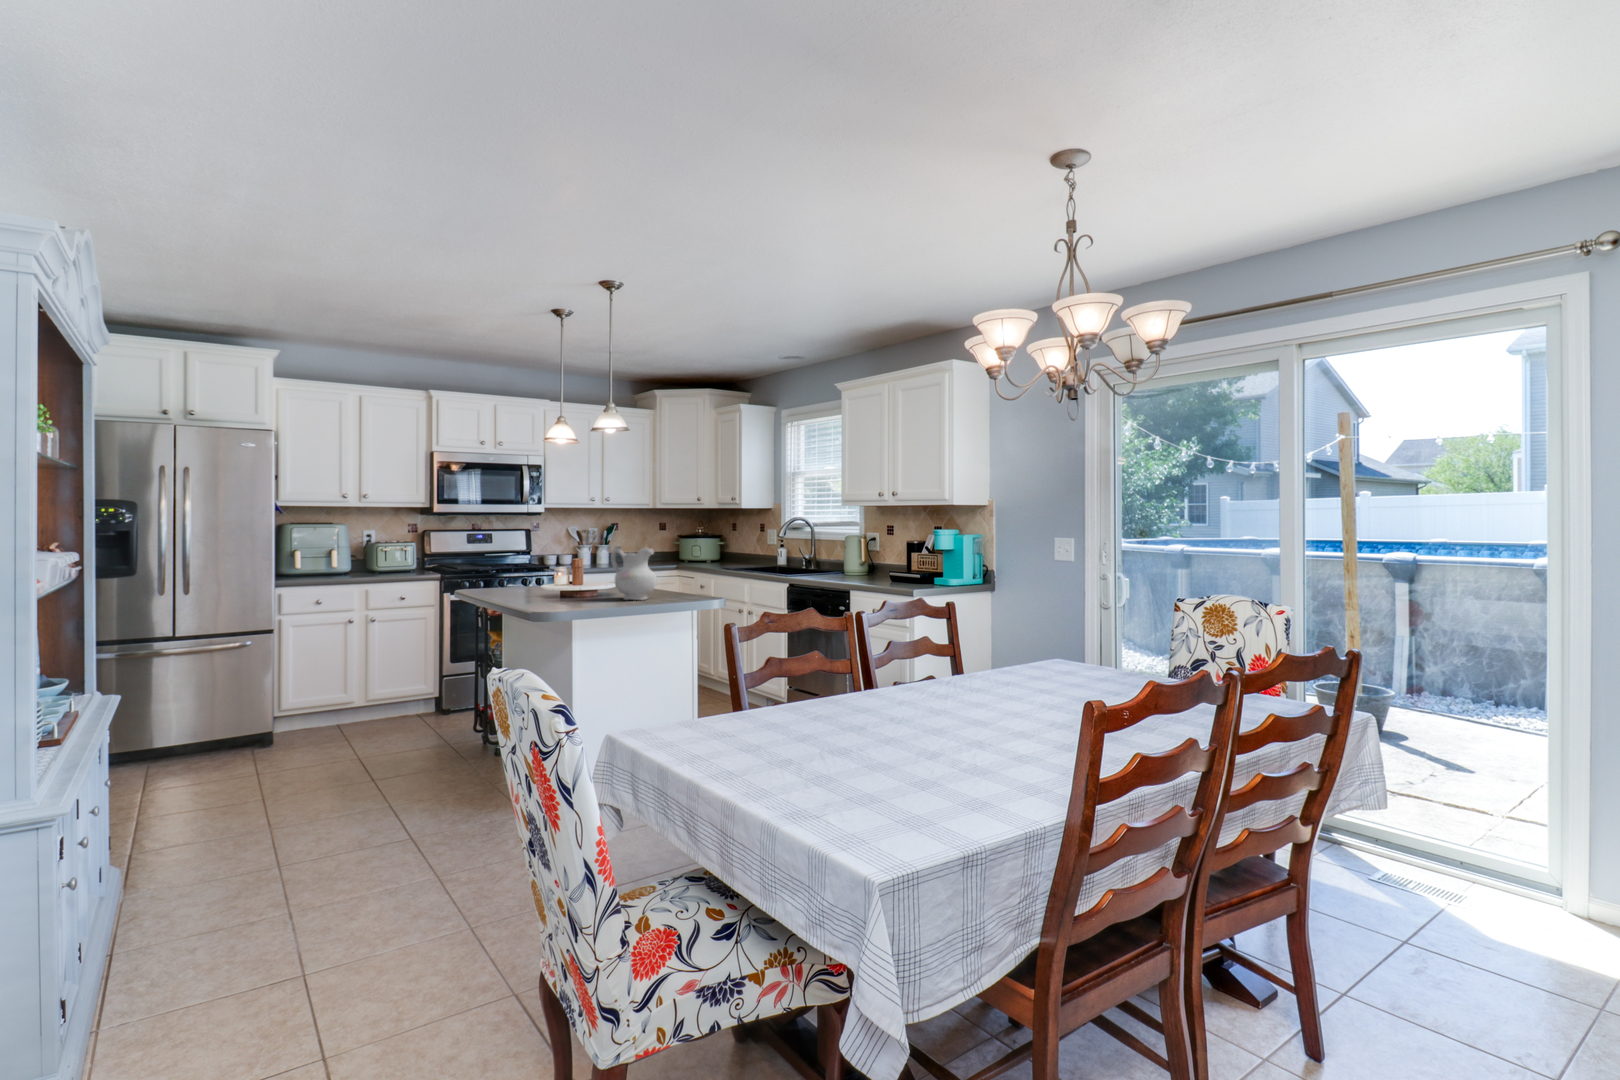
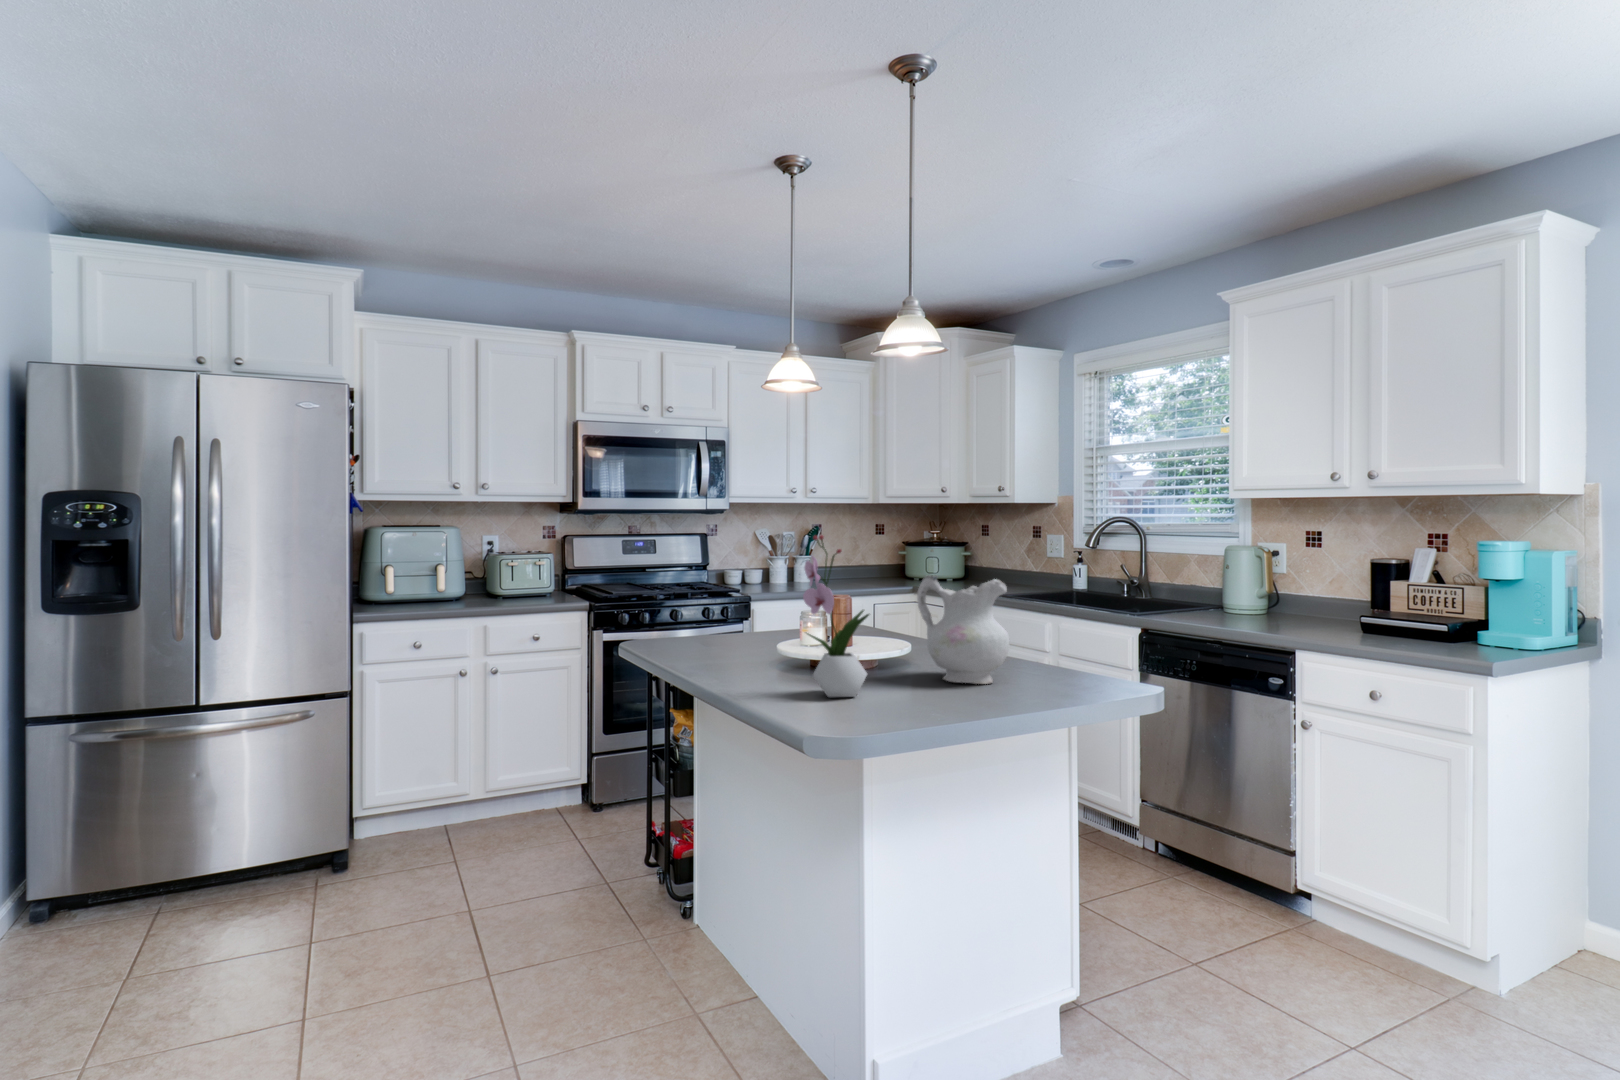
flower arrangement: none [543,525,577,605] -> present [803,535,869,697]

